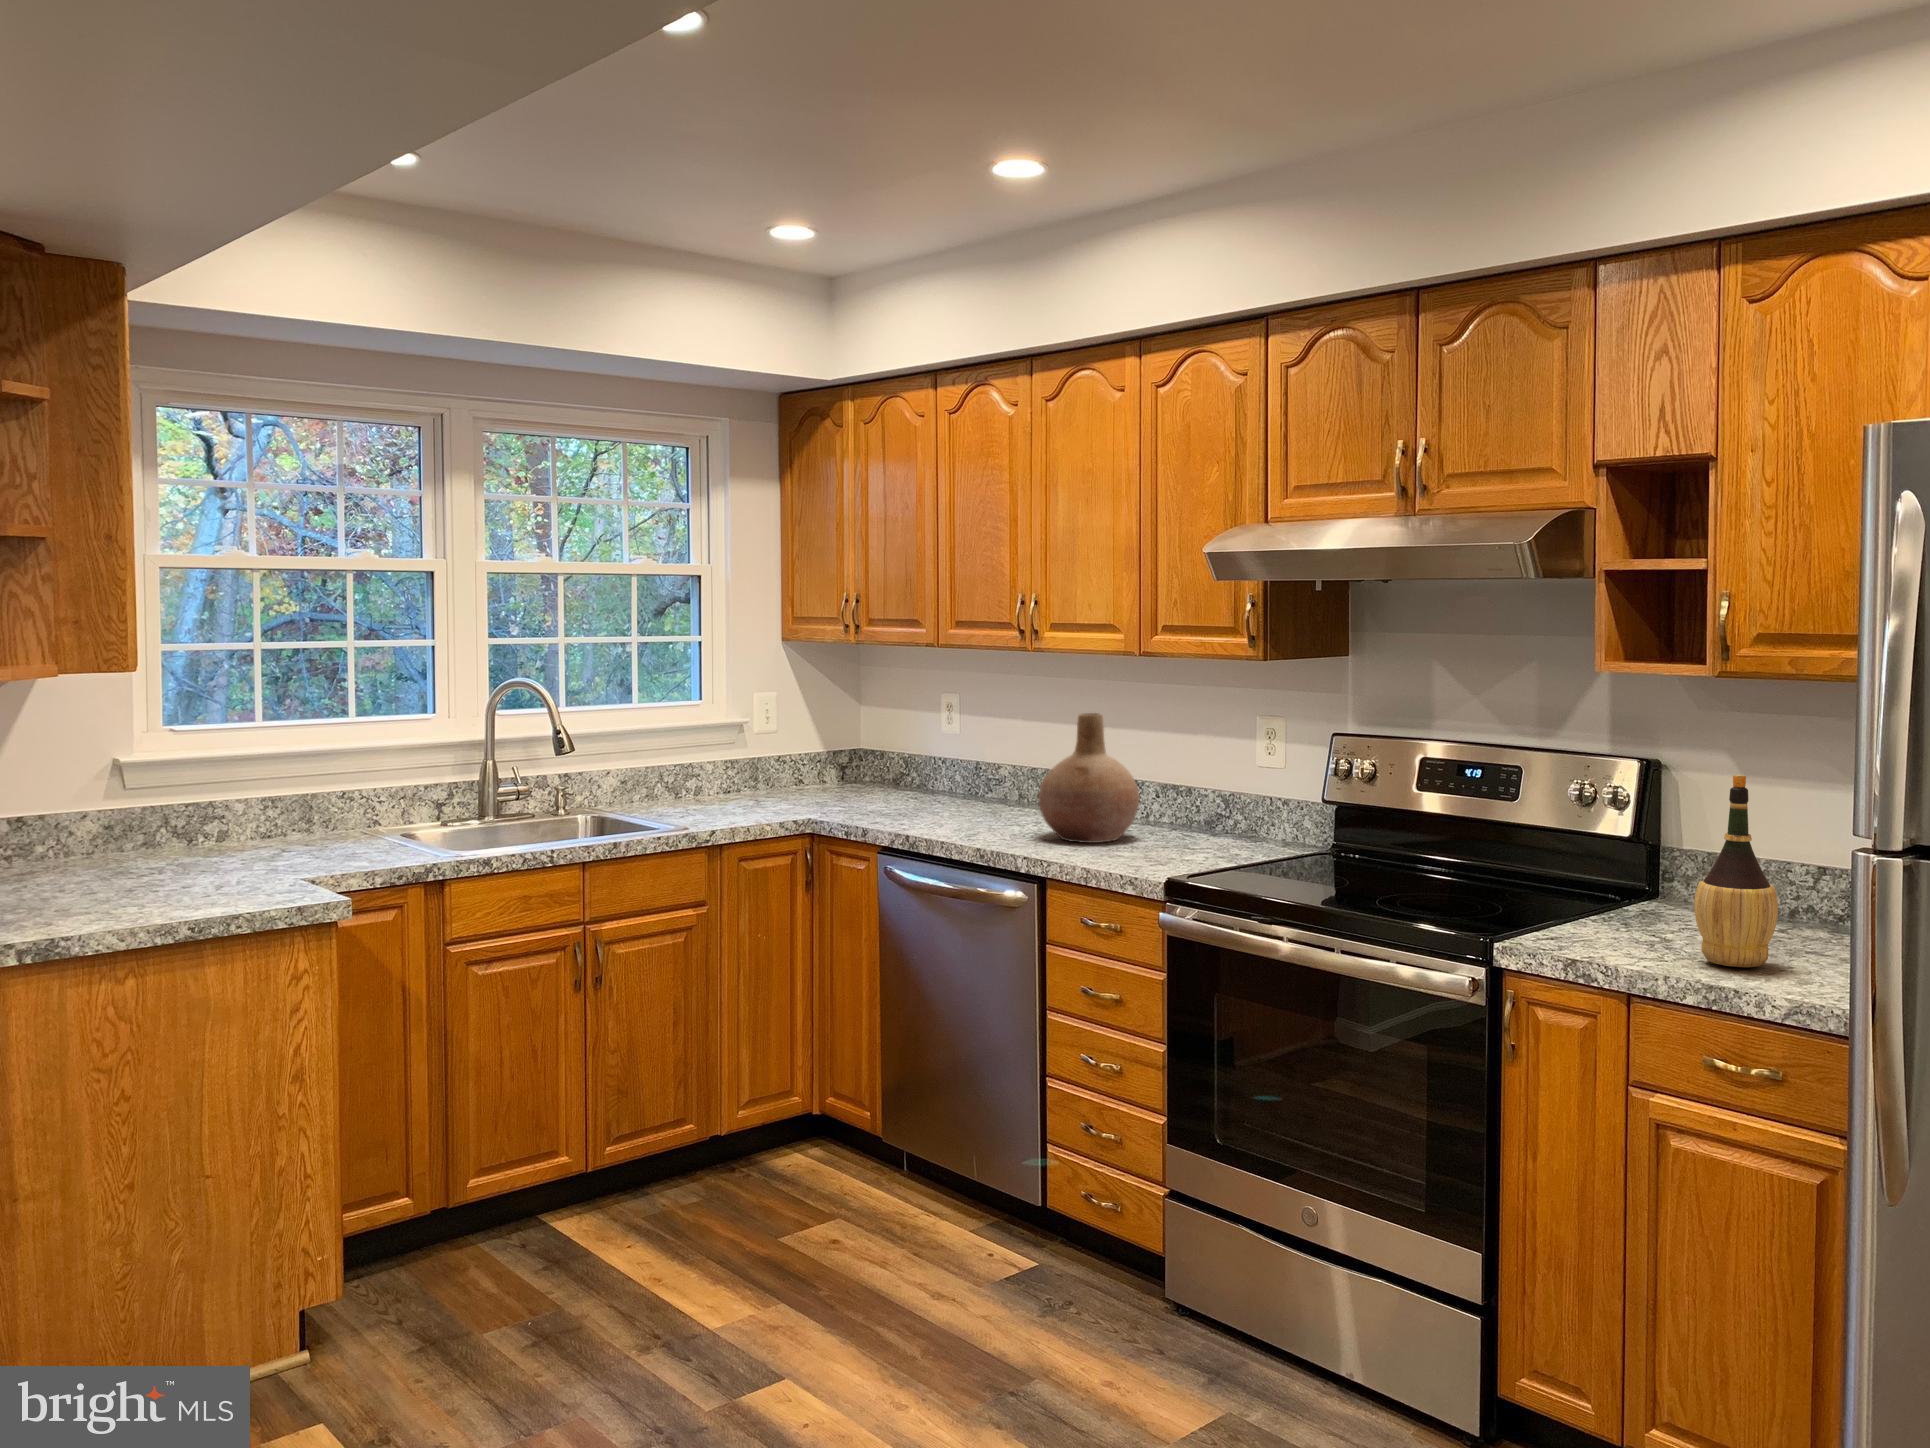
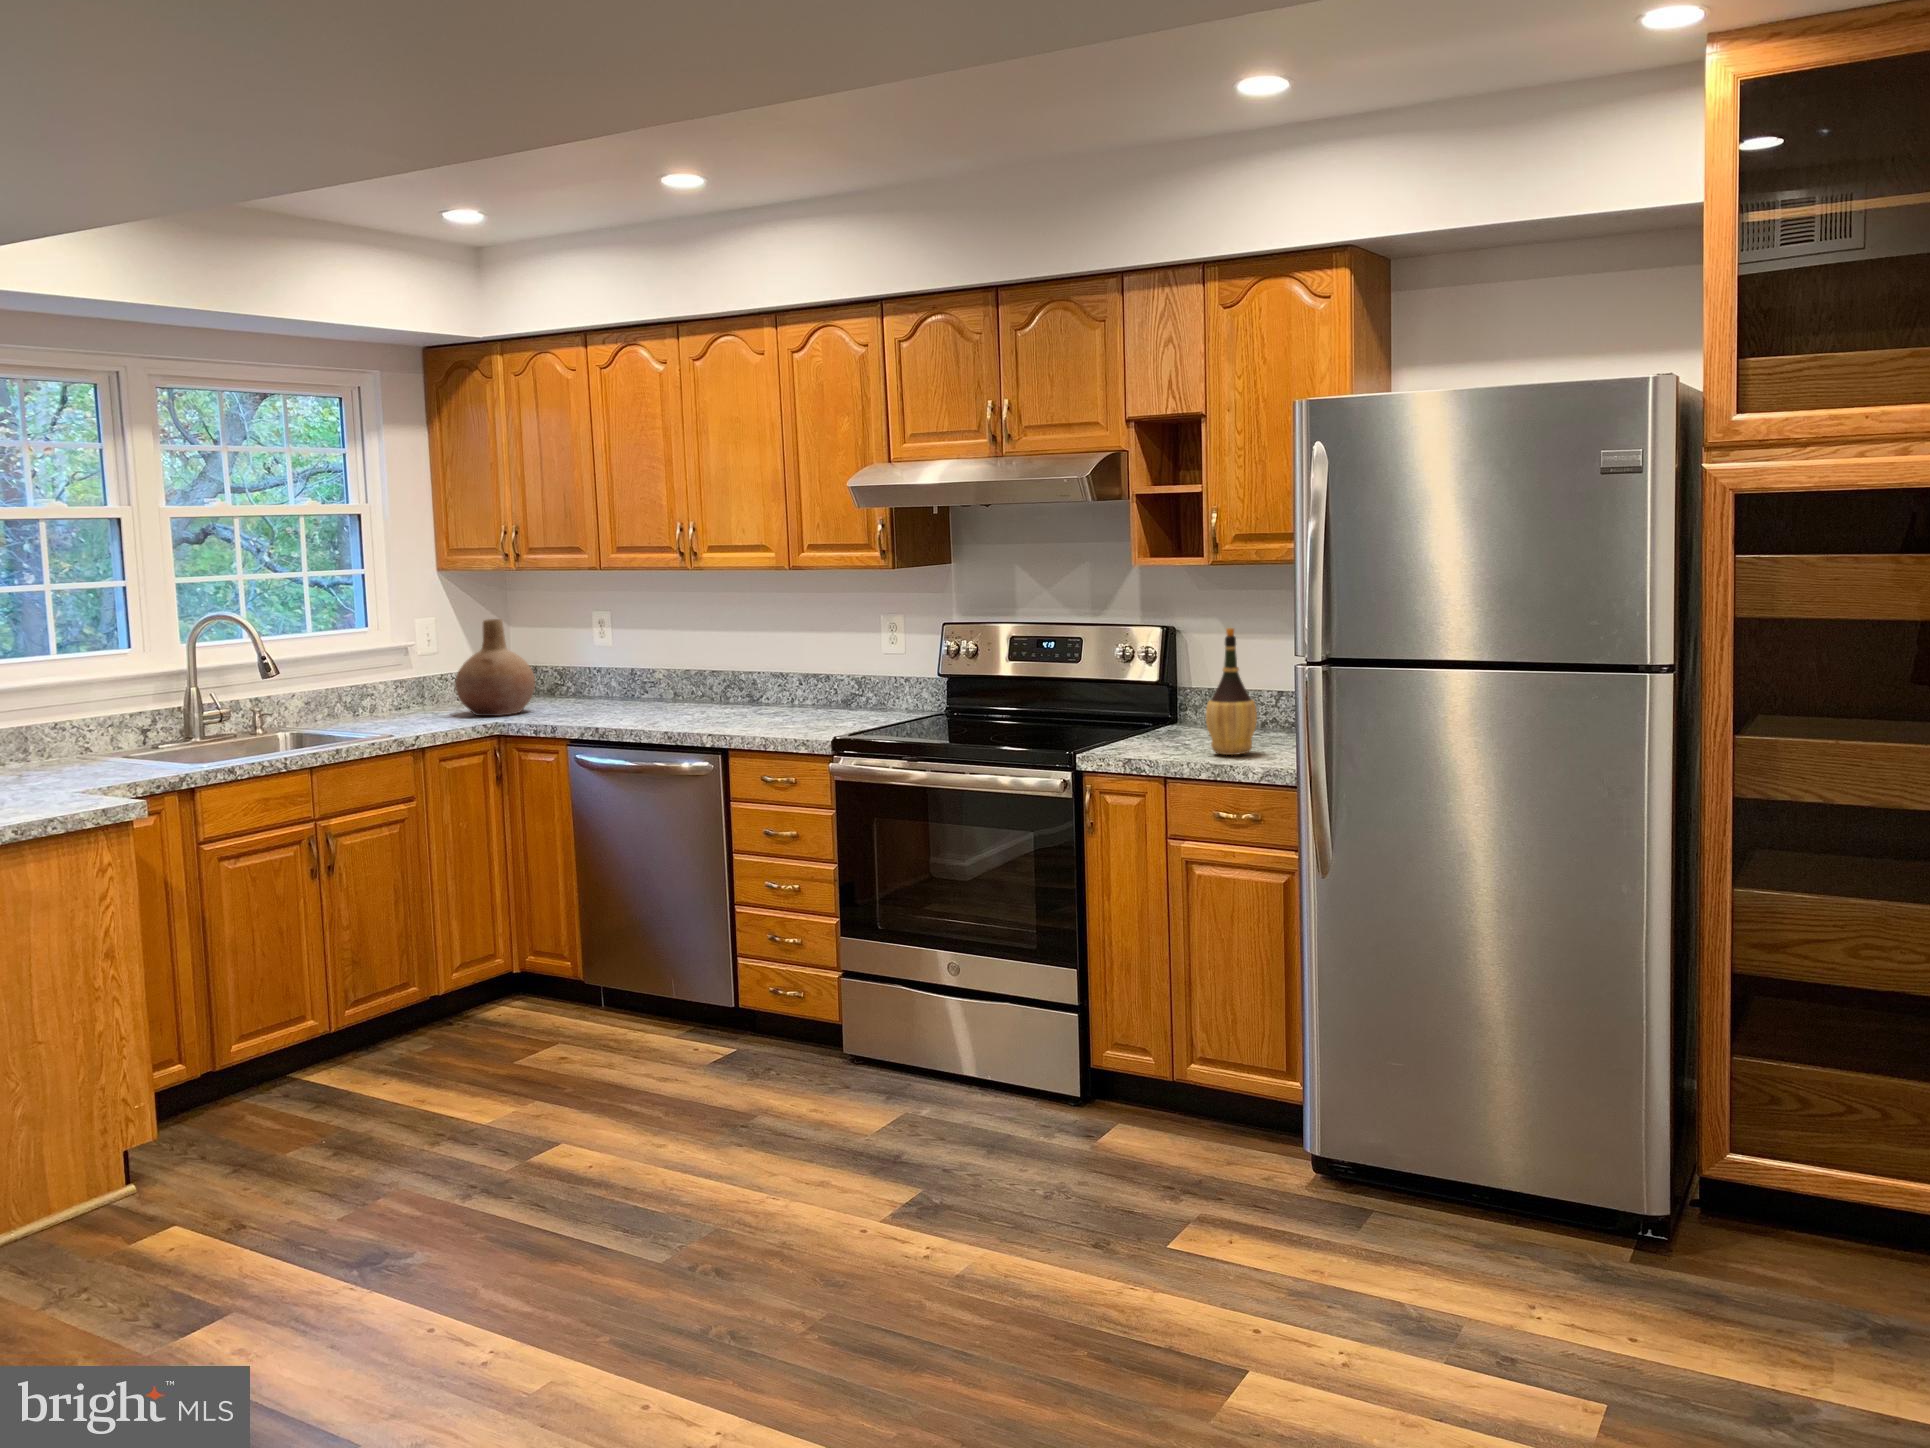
vase: present [1038,713,1139,843] -> present [455,619,535,716]

